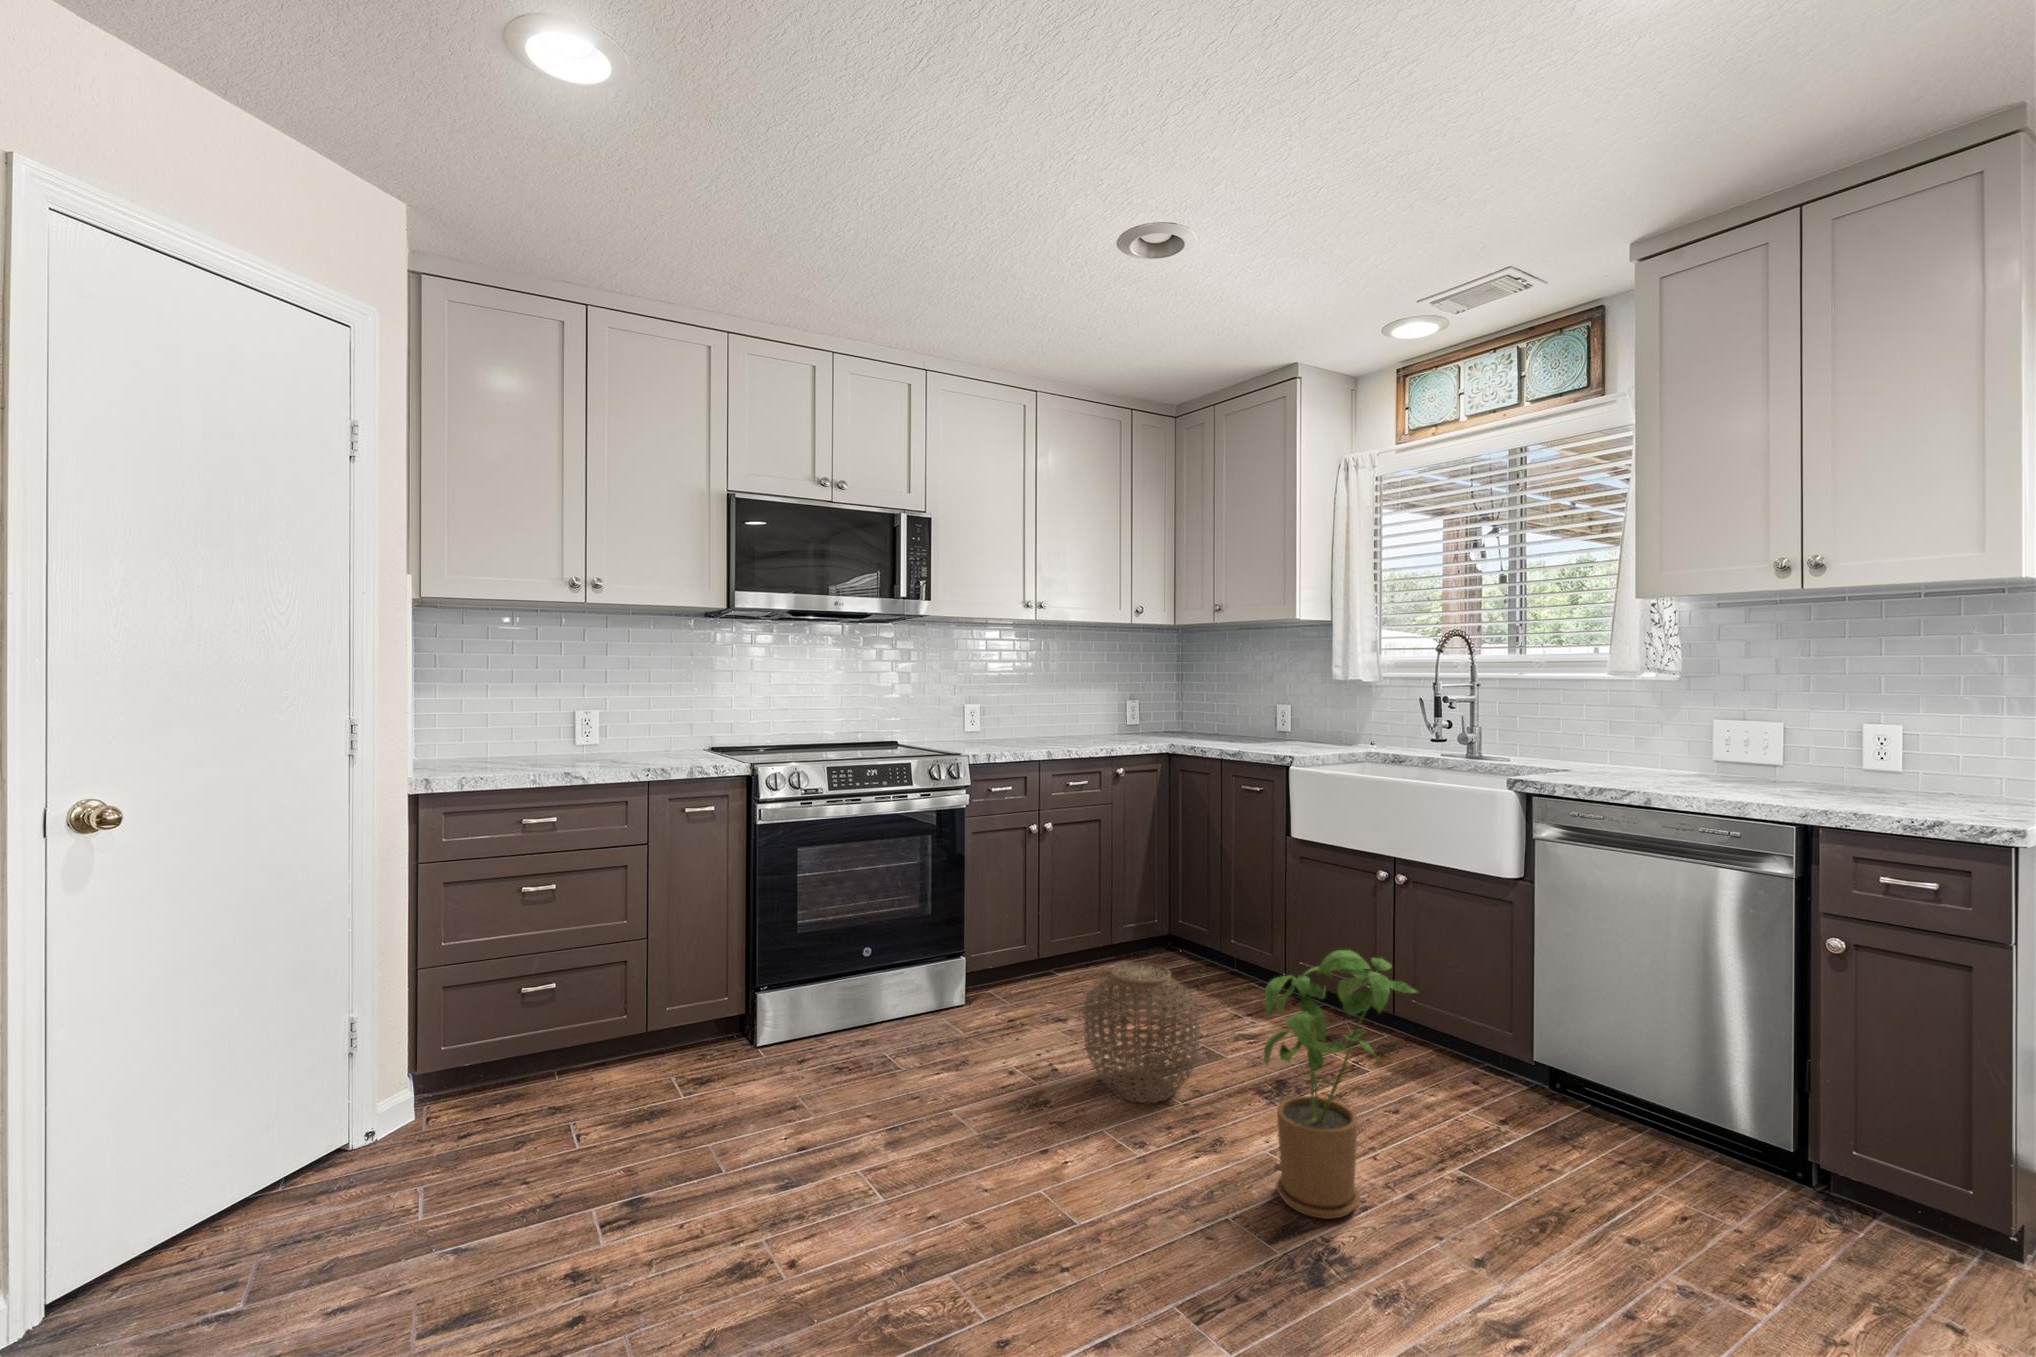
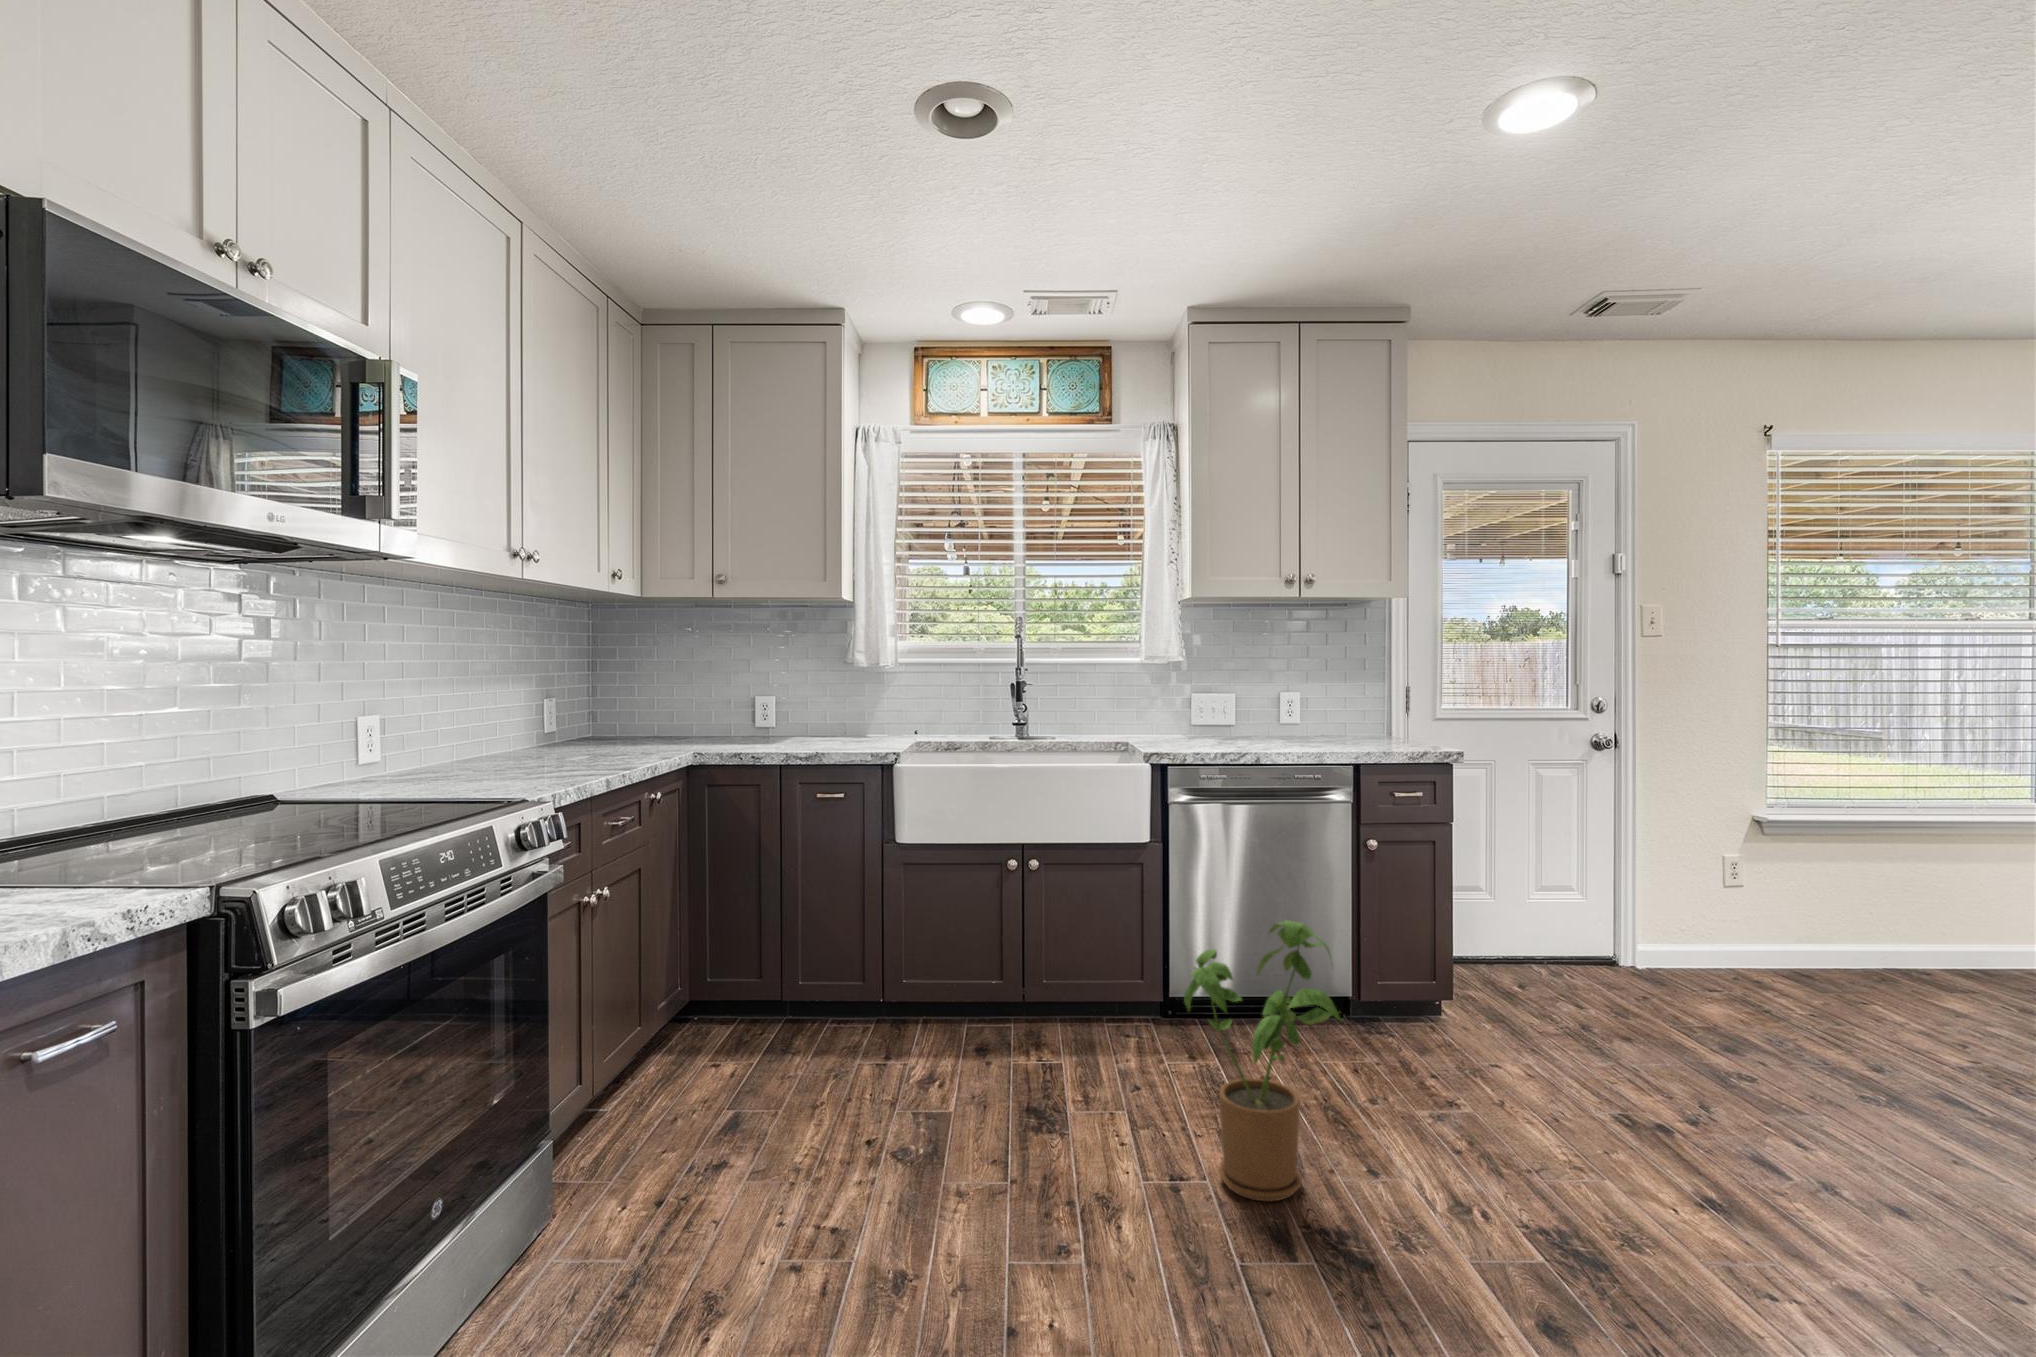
woven basket: present [1084,962,1199,1103] -> none [896,1014,1040,1197]

